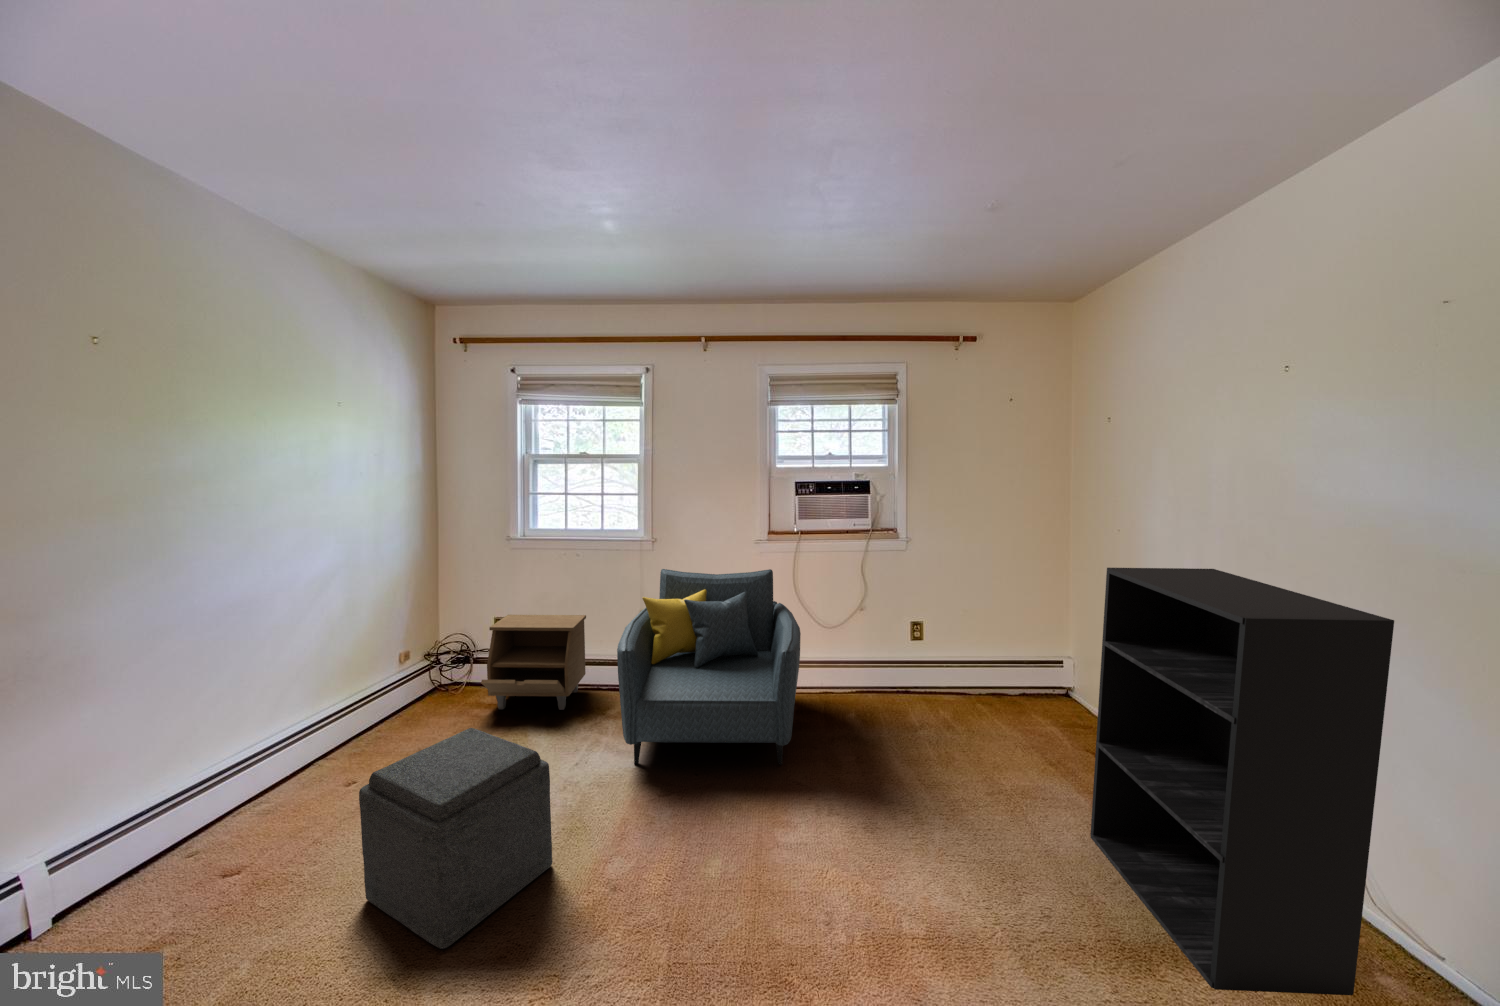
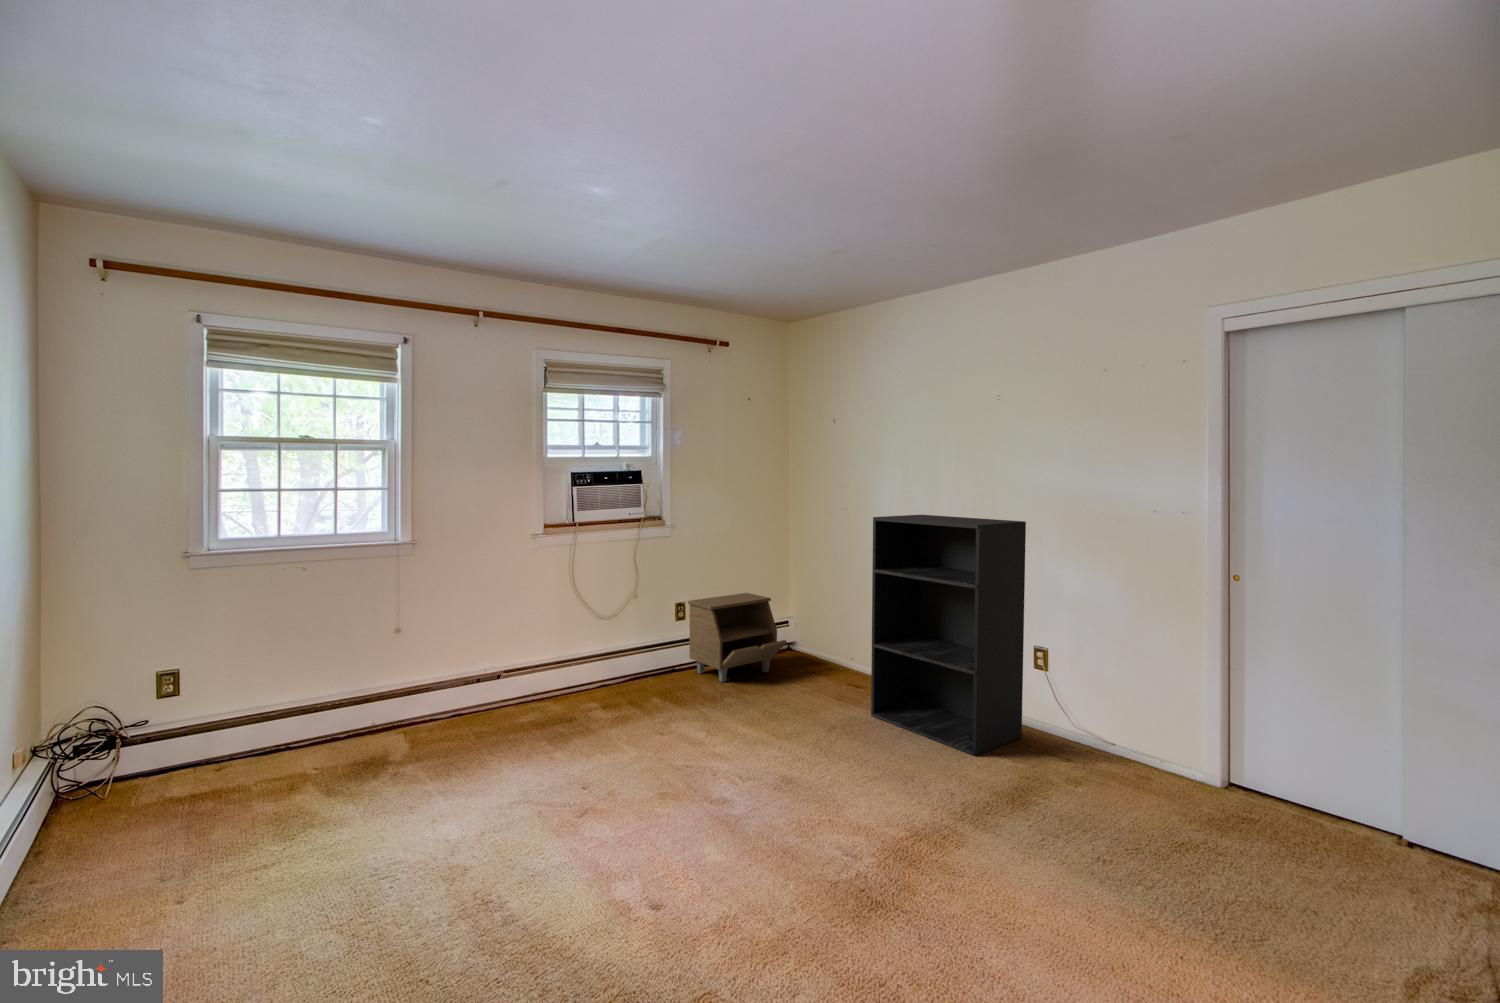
armchair: present [617,569,801,765] -> none [421,562,645,780]
nightstand: present [481,615,586,710] -> present [688,593,787,682]
ottoman: present [359,728,552,949] -> none [300,739,502,967]

